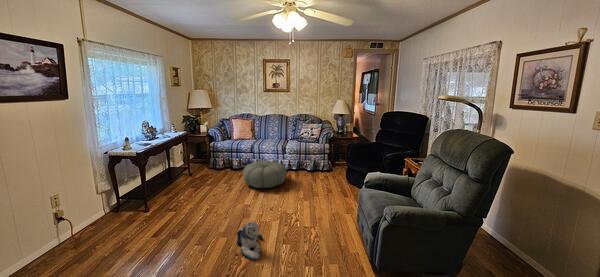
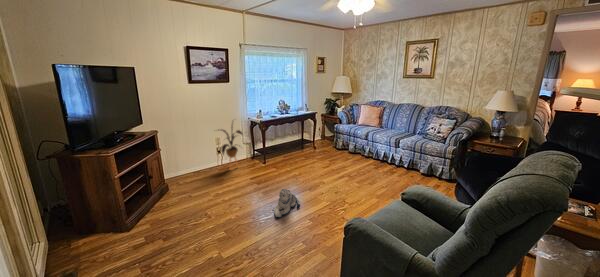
house plant: none [57,155,128,239] -> present [221,127,243,168]
pouf: present [243,161,287,188] -> none [340,148,385,176]

